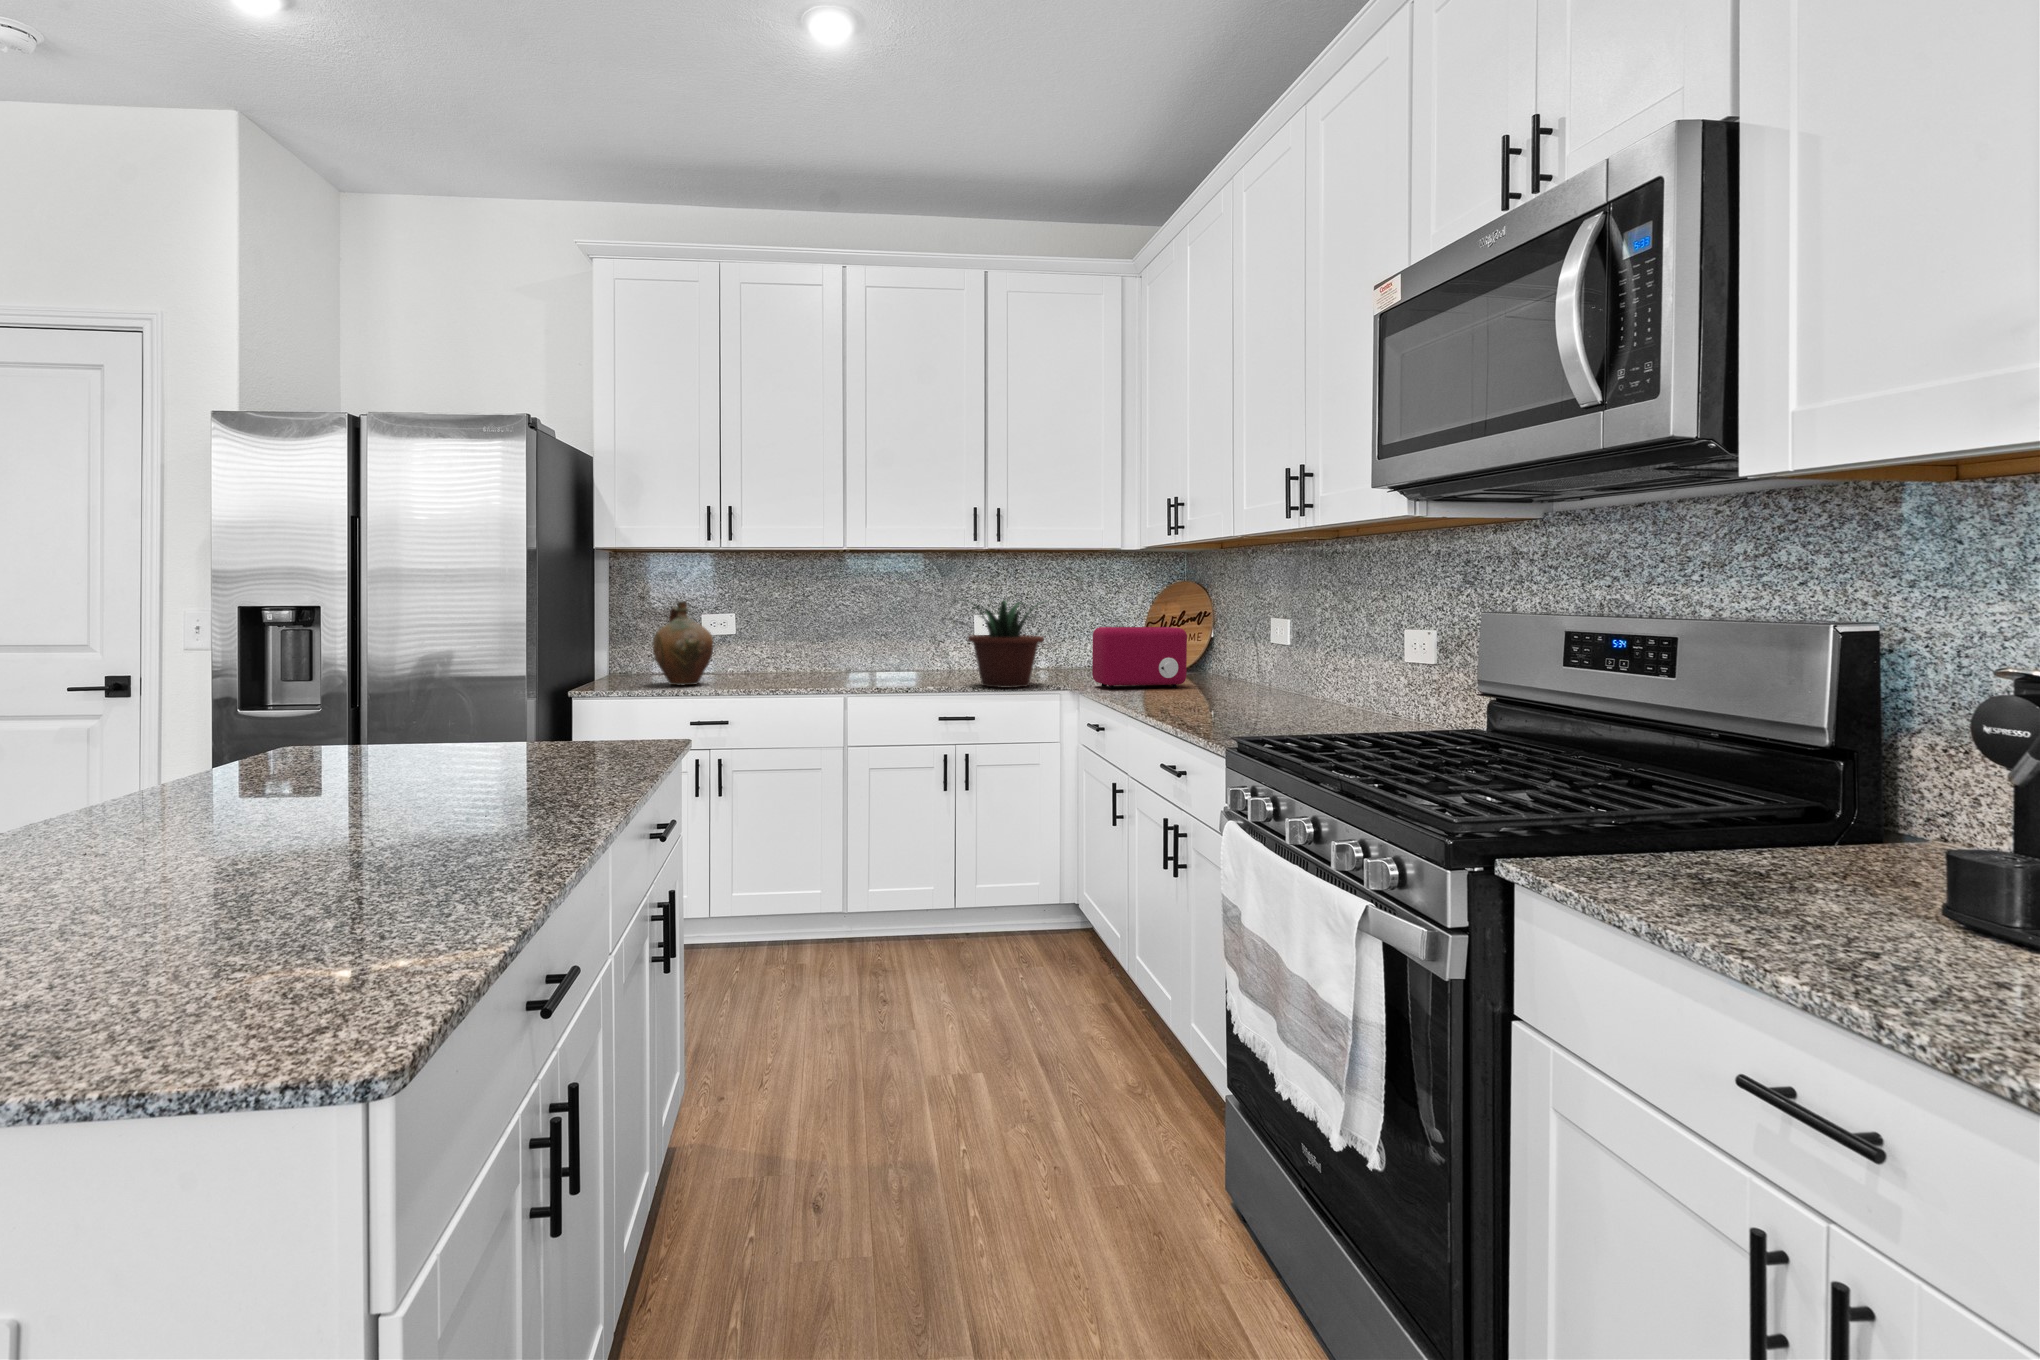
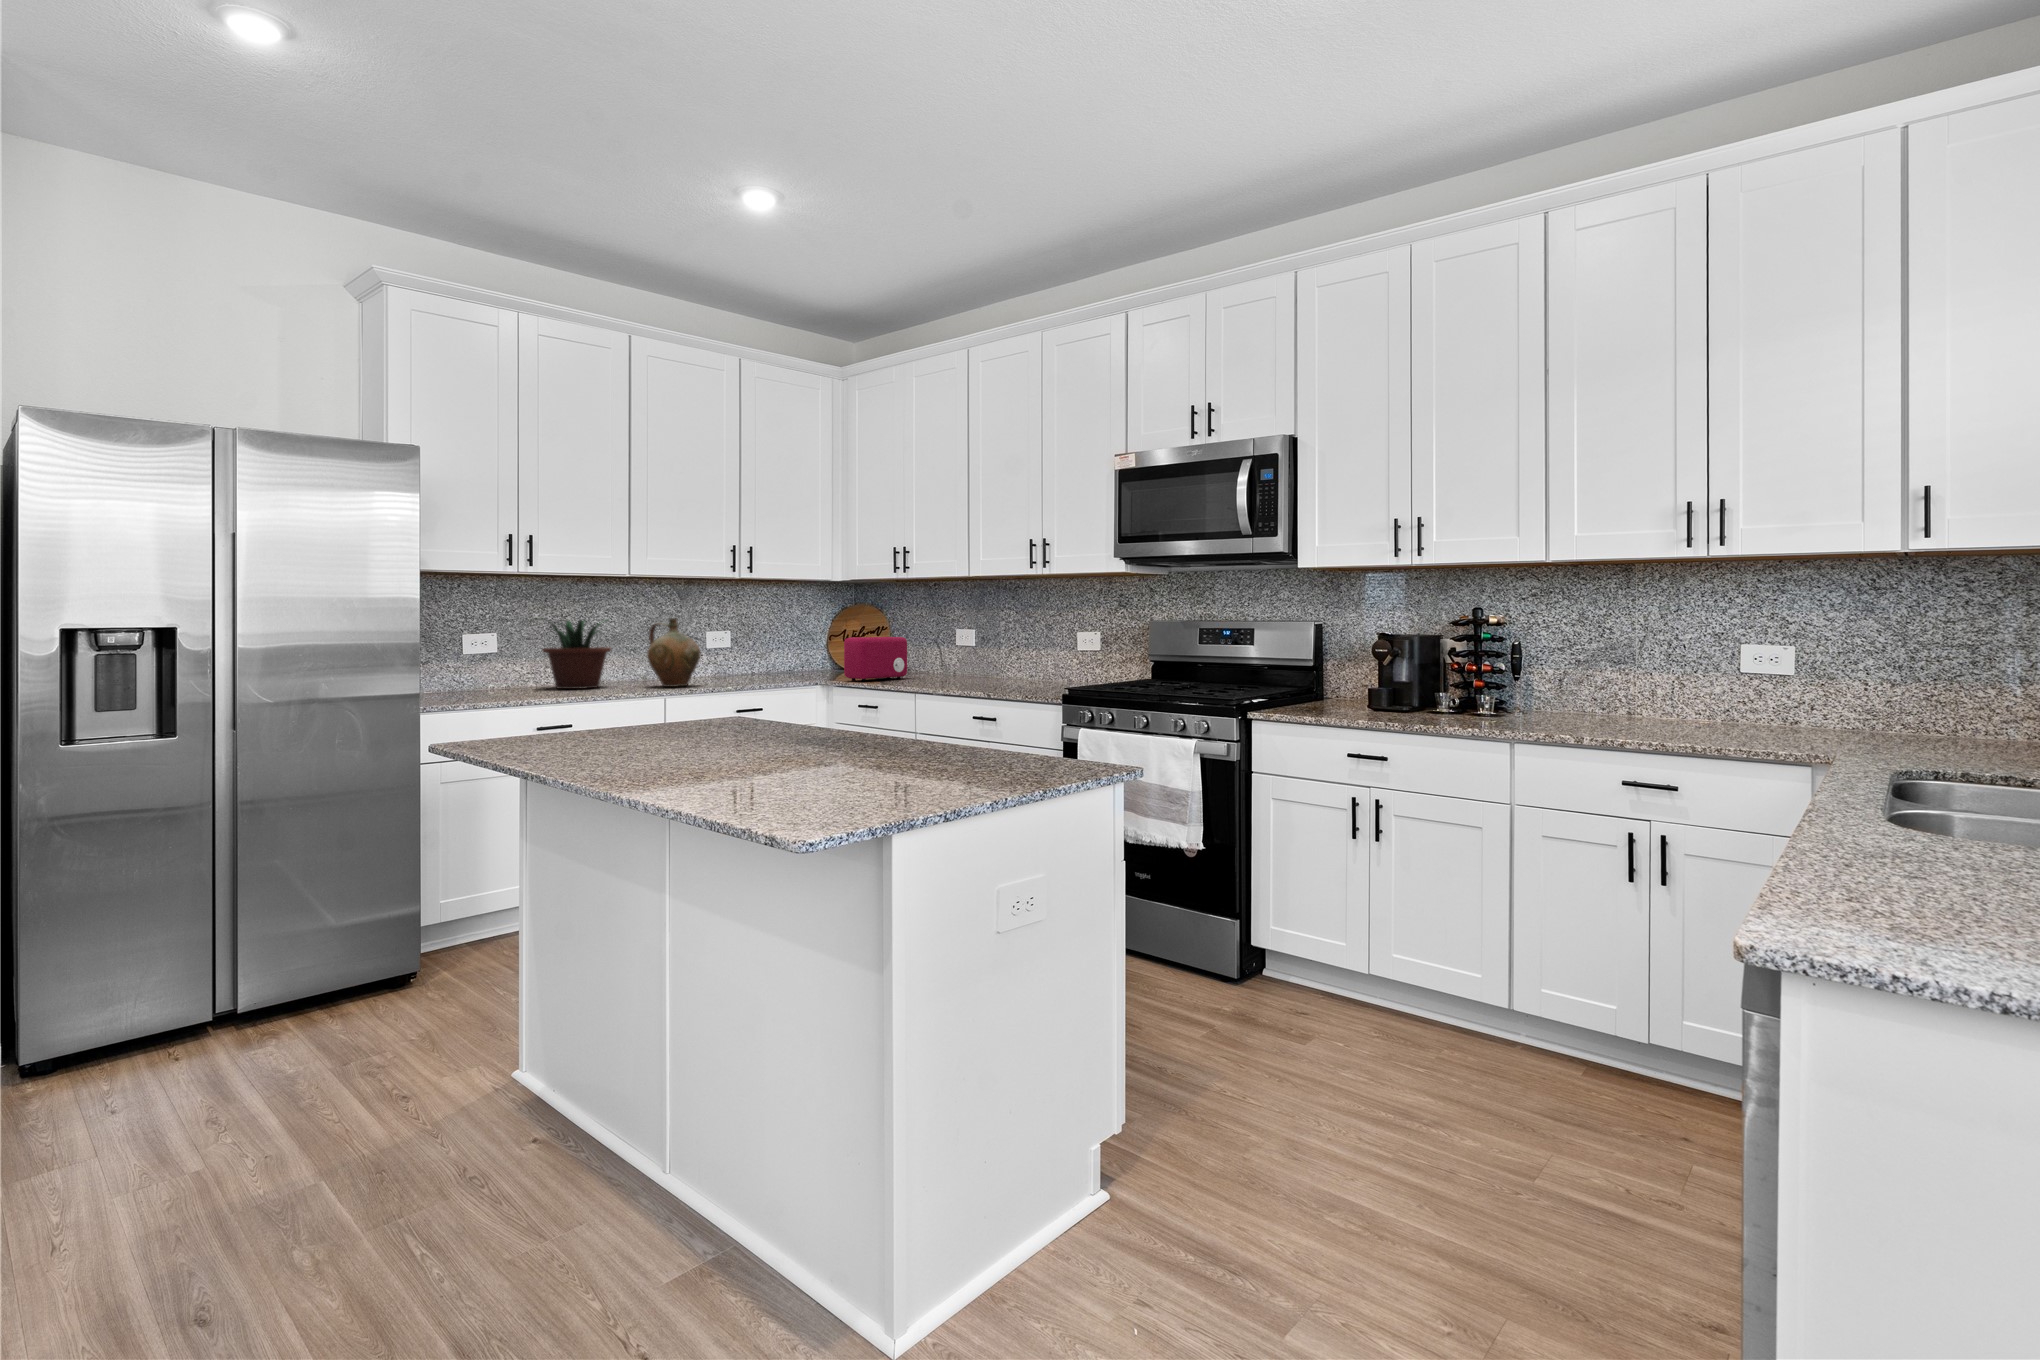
potted plant: present [957,600,1047,688] -> present [543,620,612,689]
ceramic jug: present [653,601,713,685] -> present [647,618,701,687]

